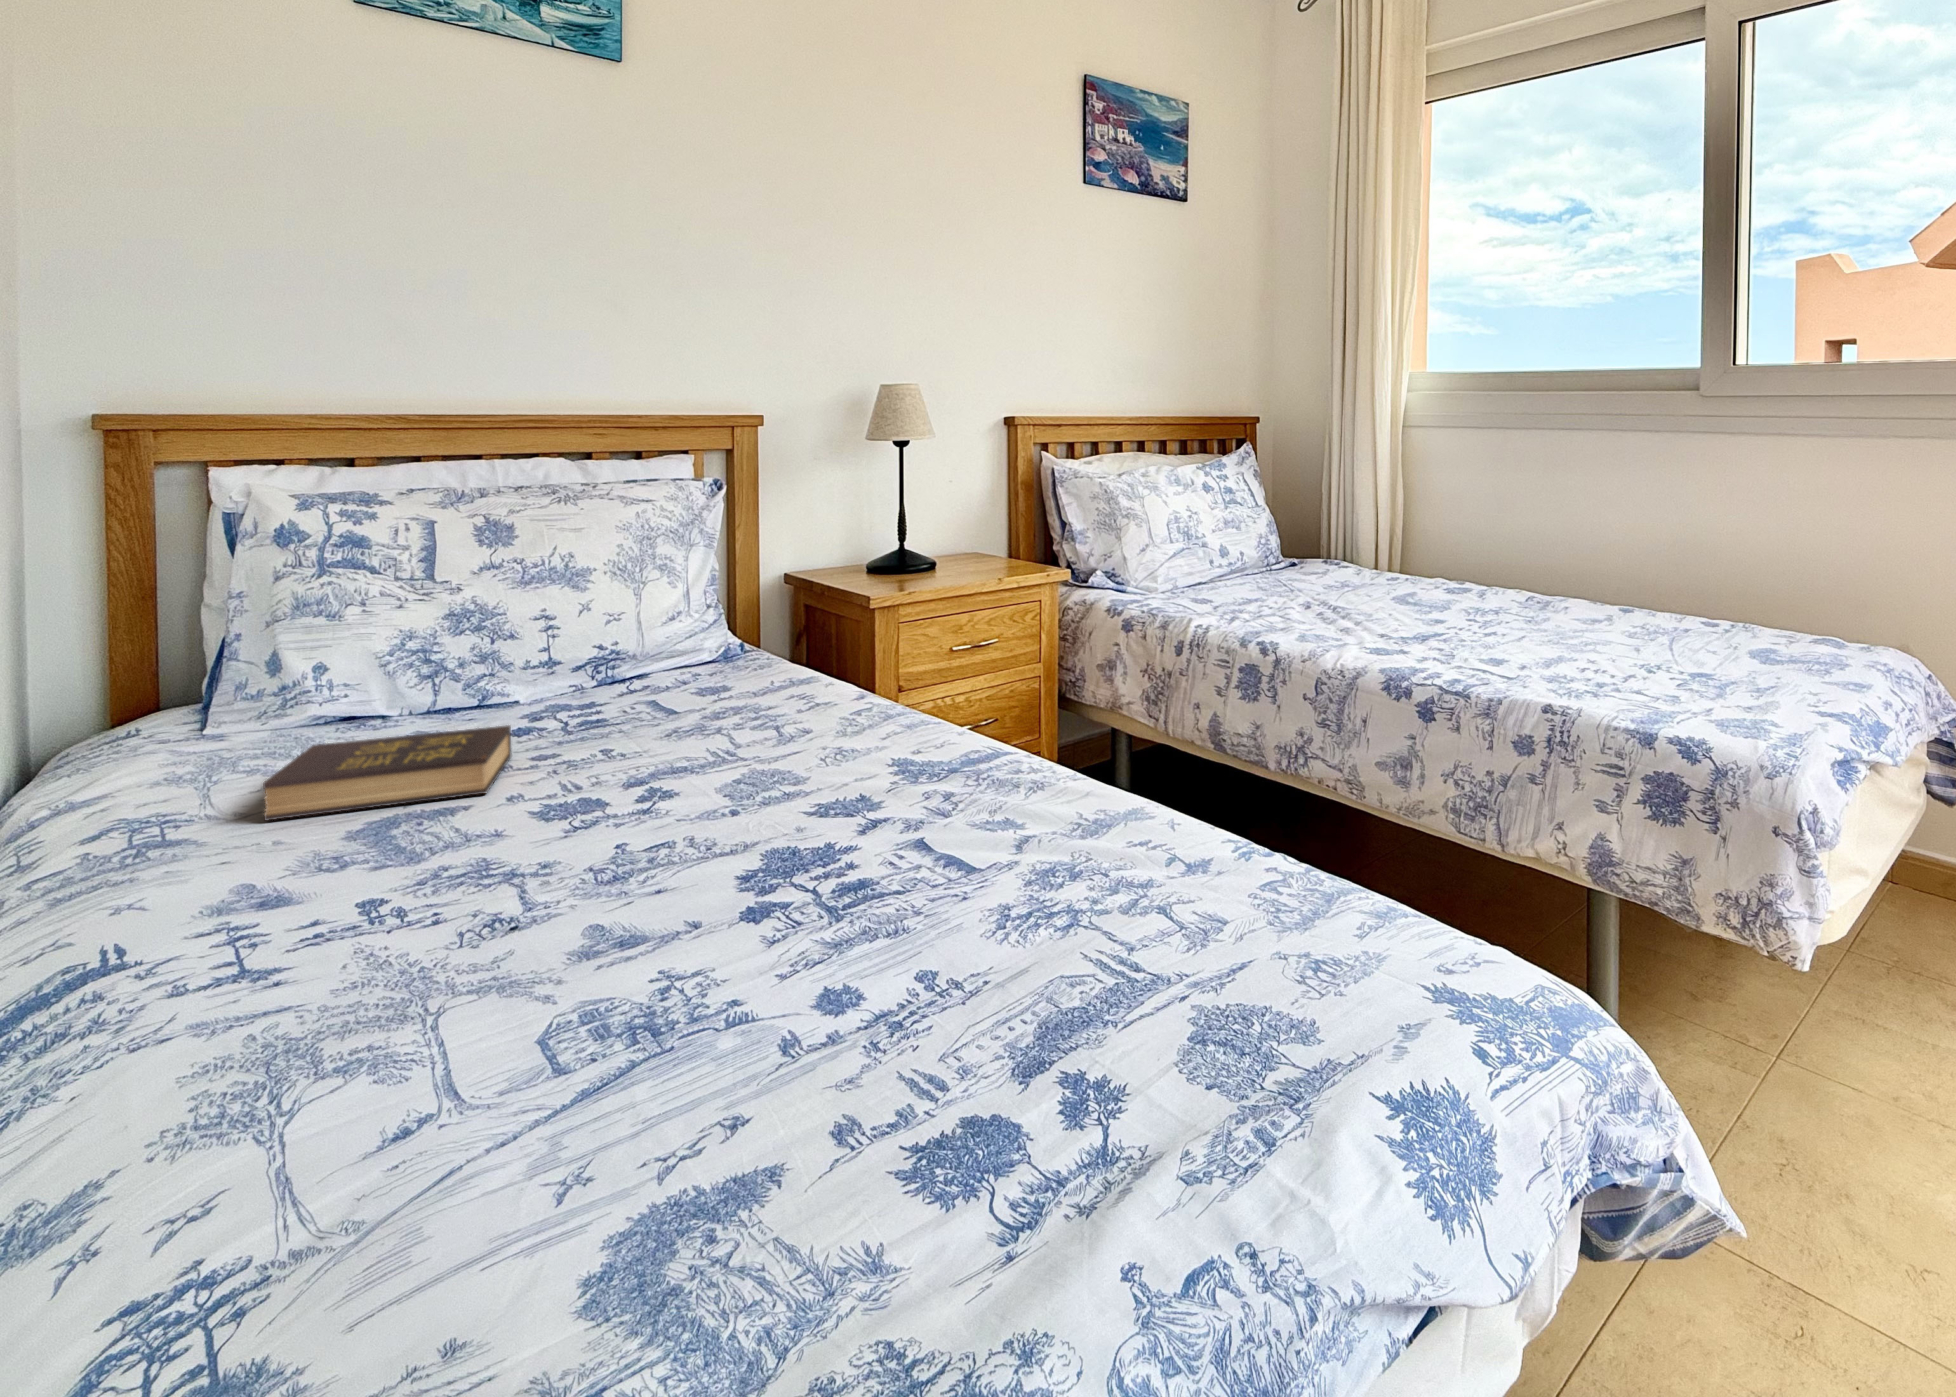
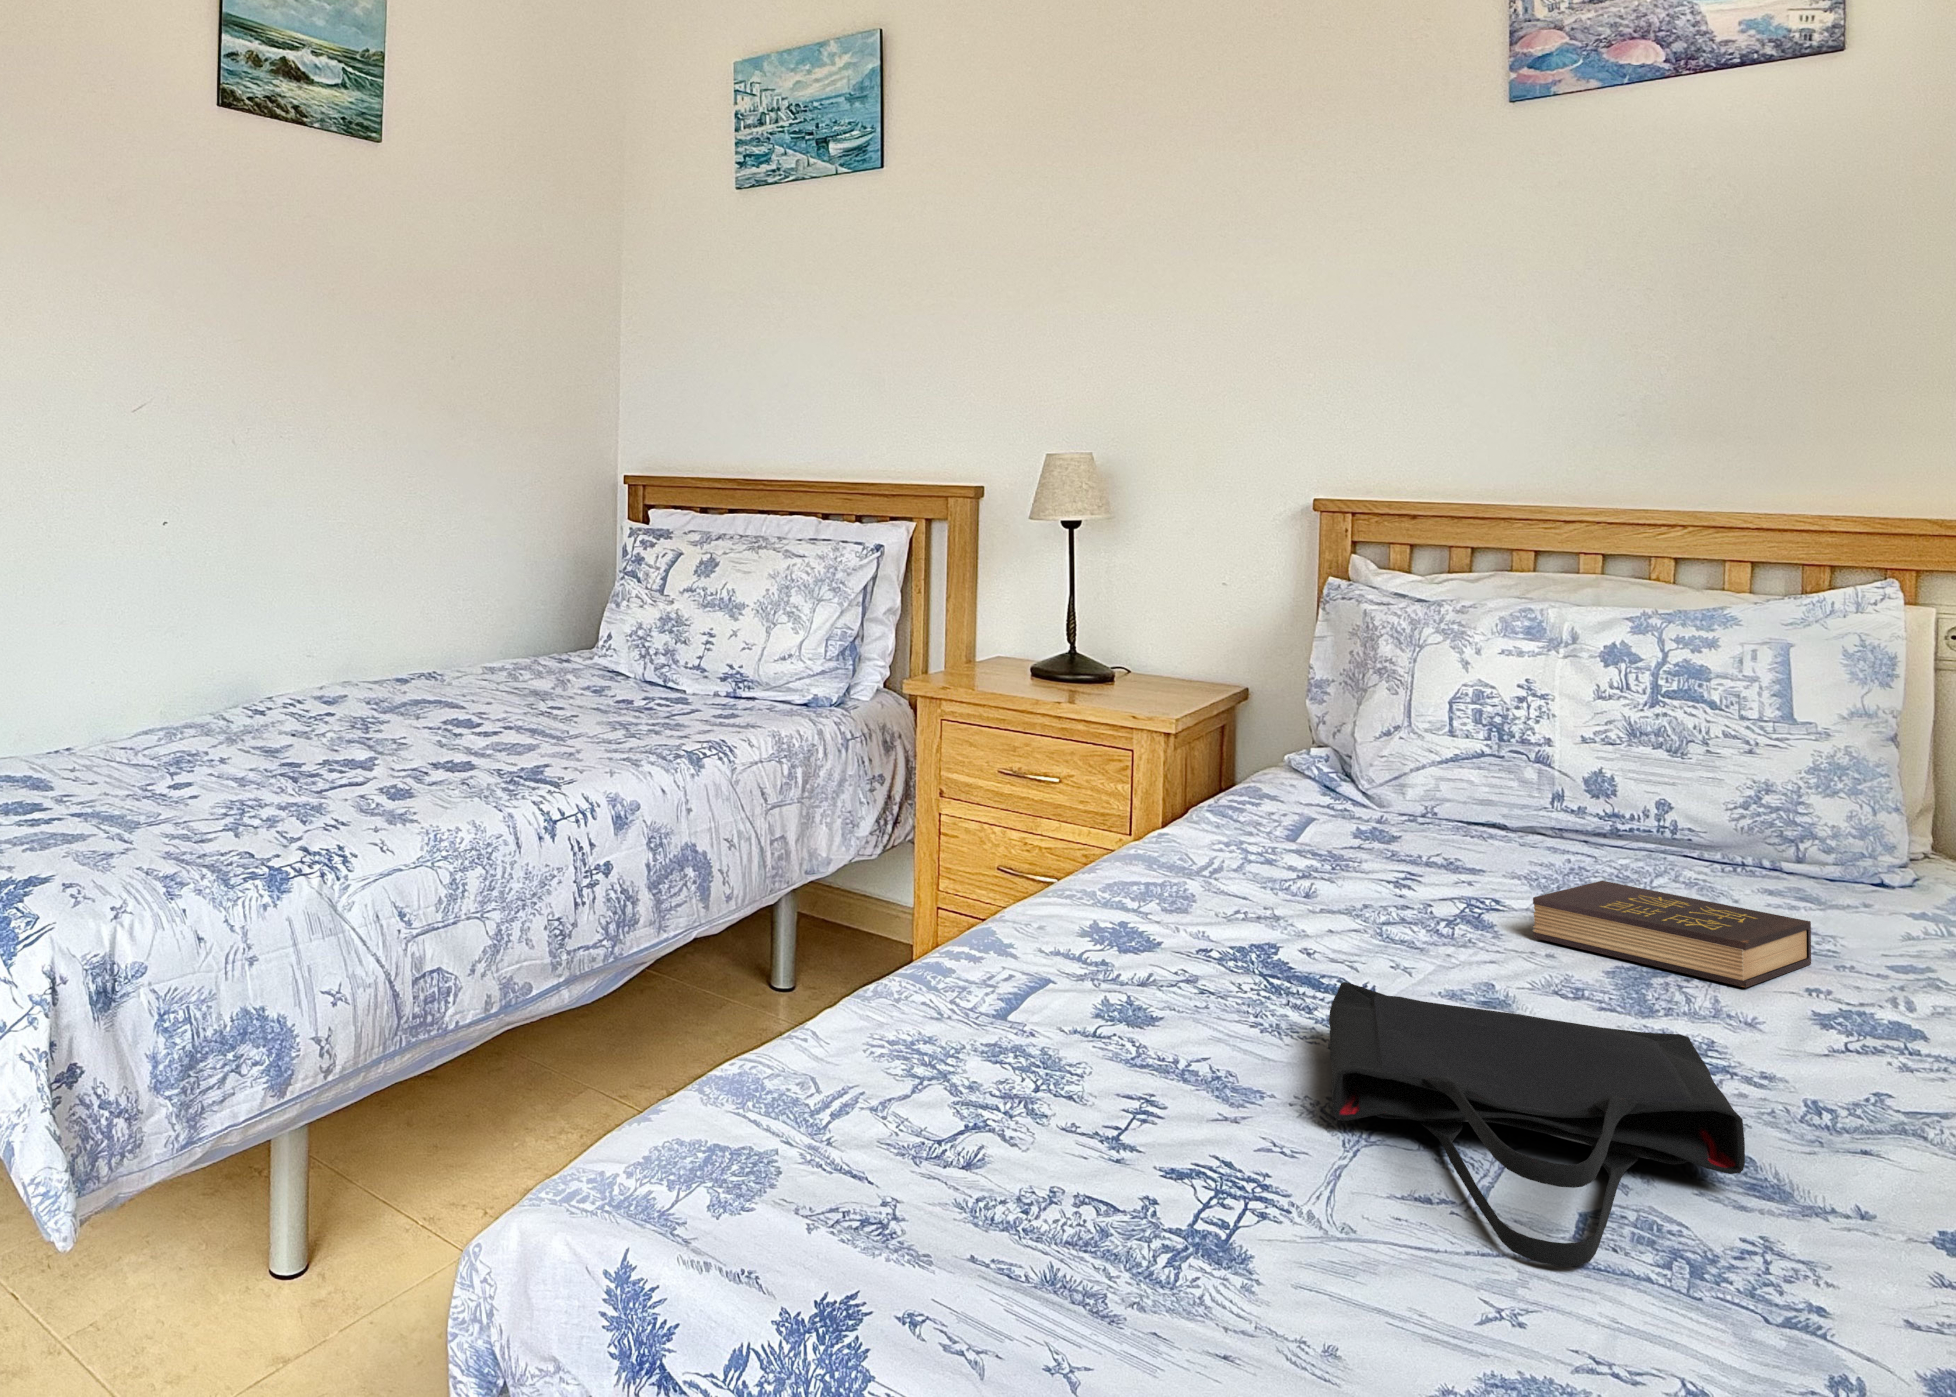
tote bag: none [135,852,637,1119] -> present [1329,982,1745,1267]

